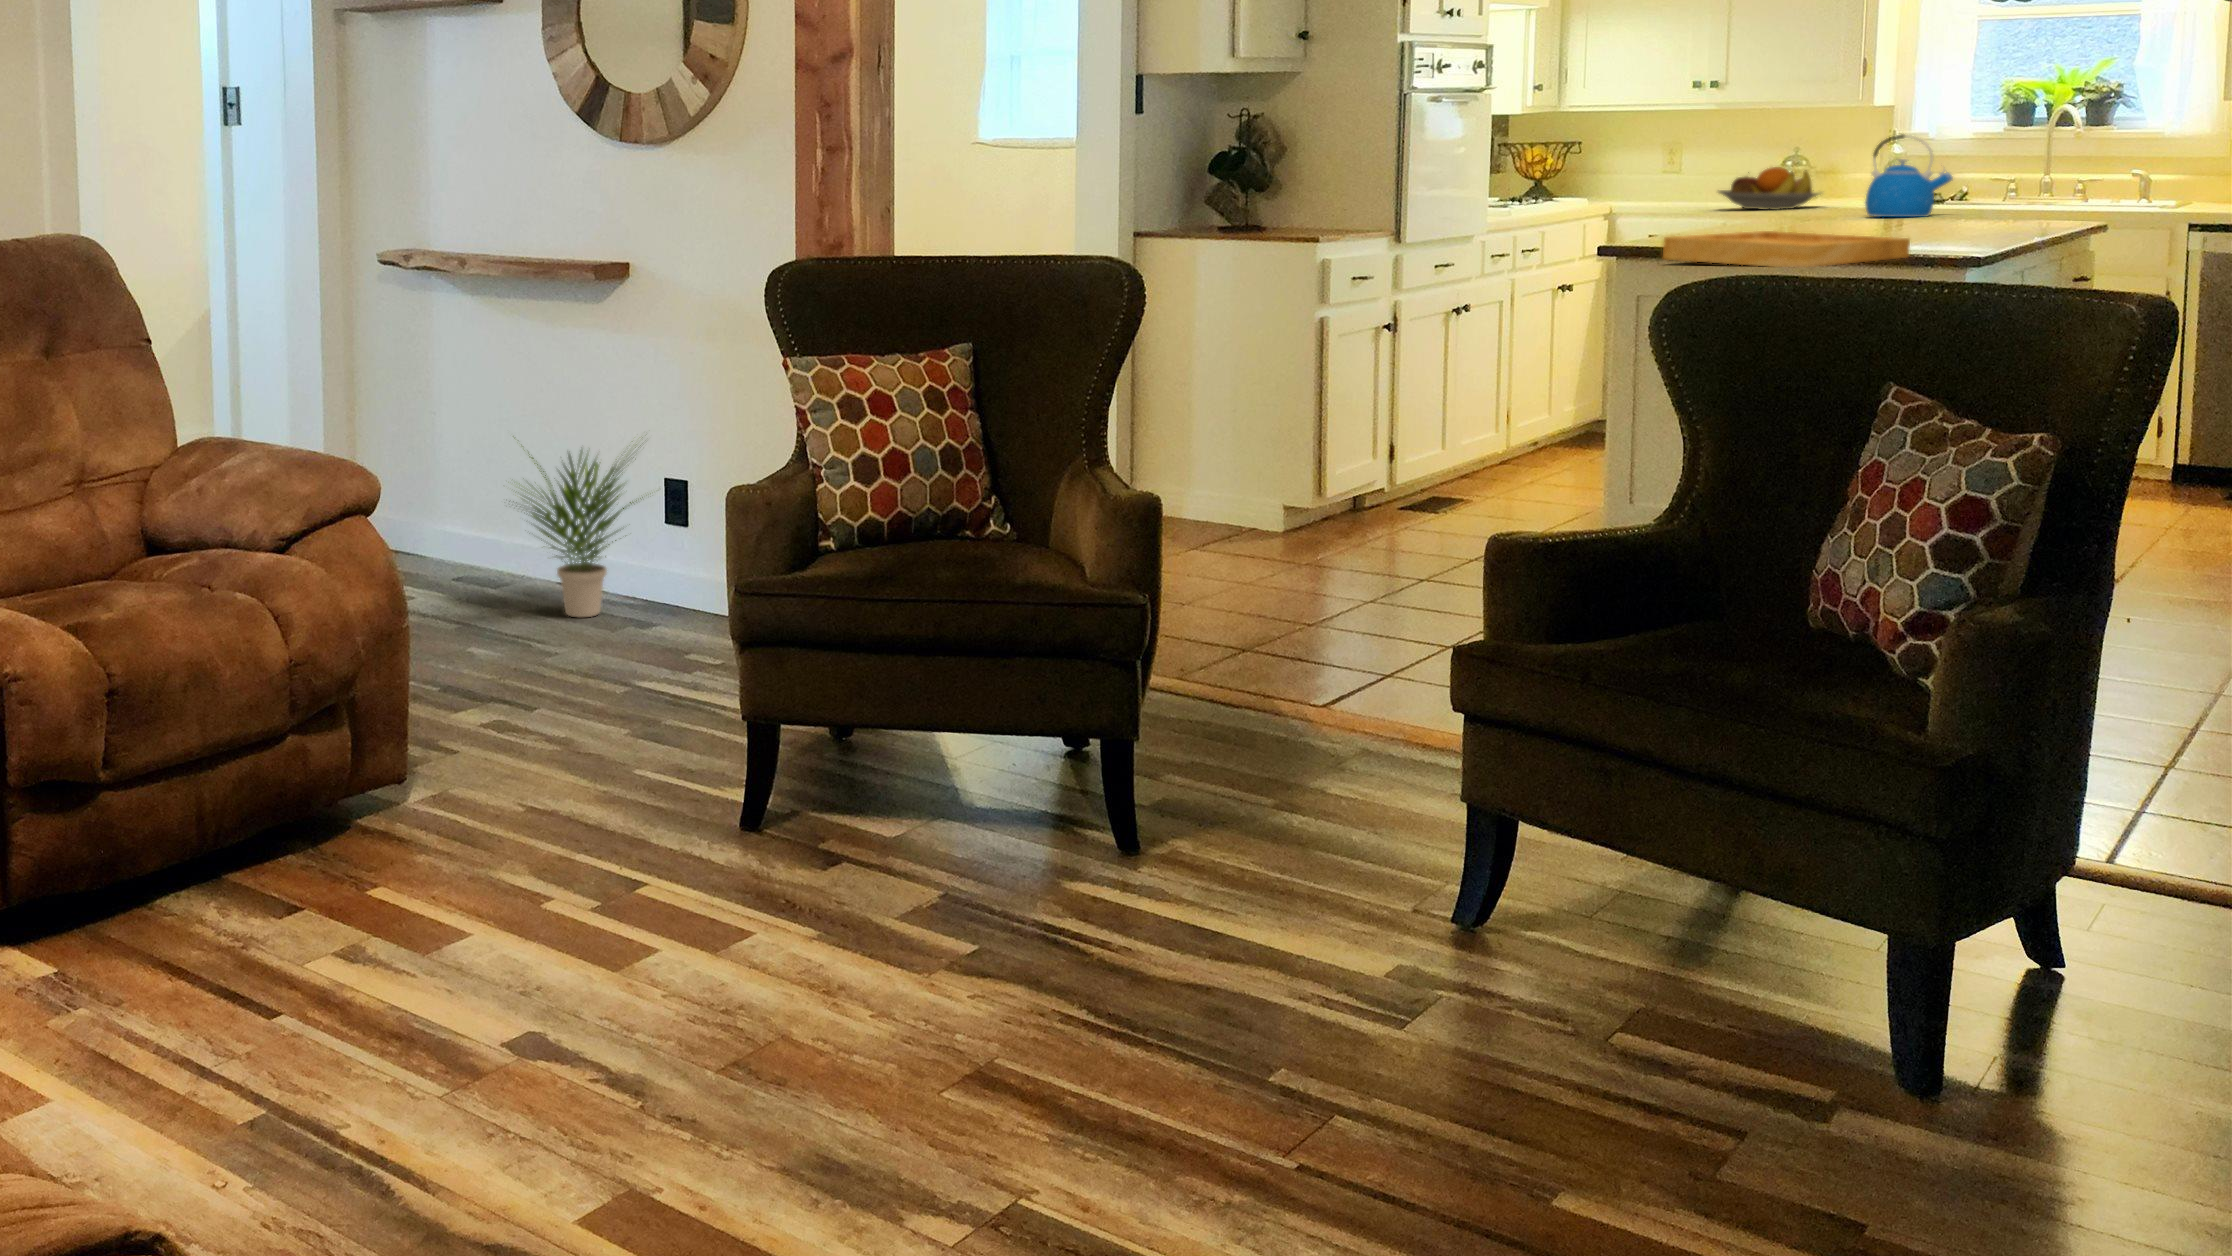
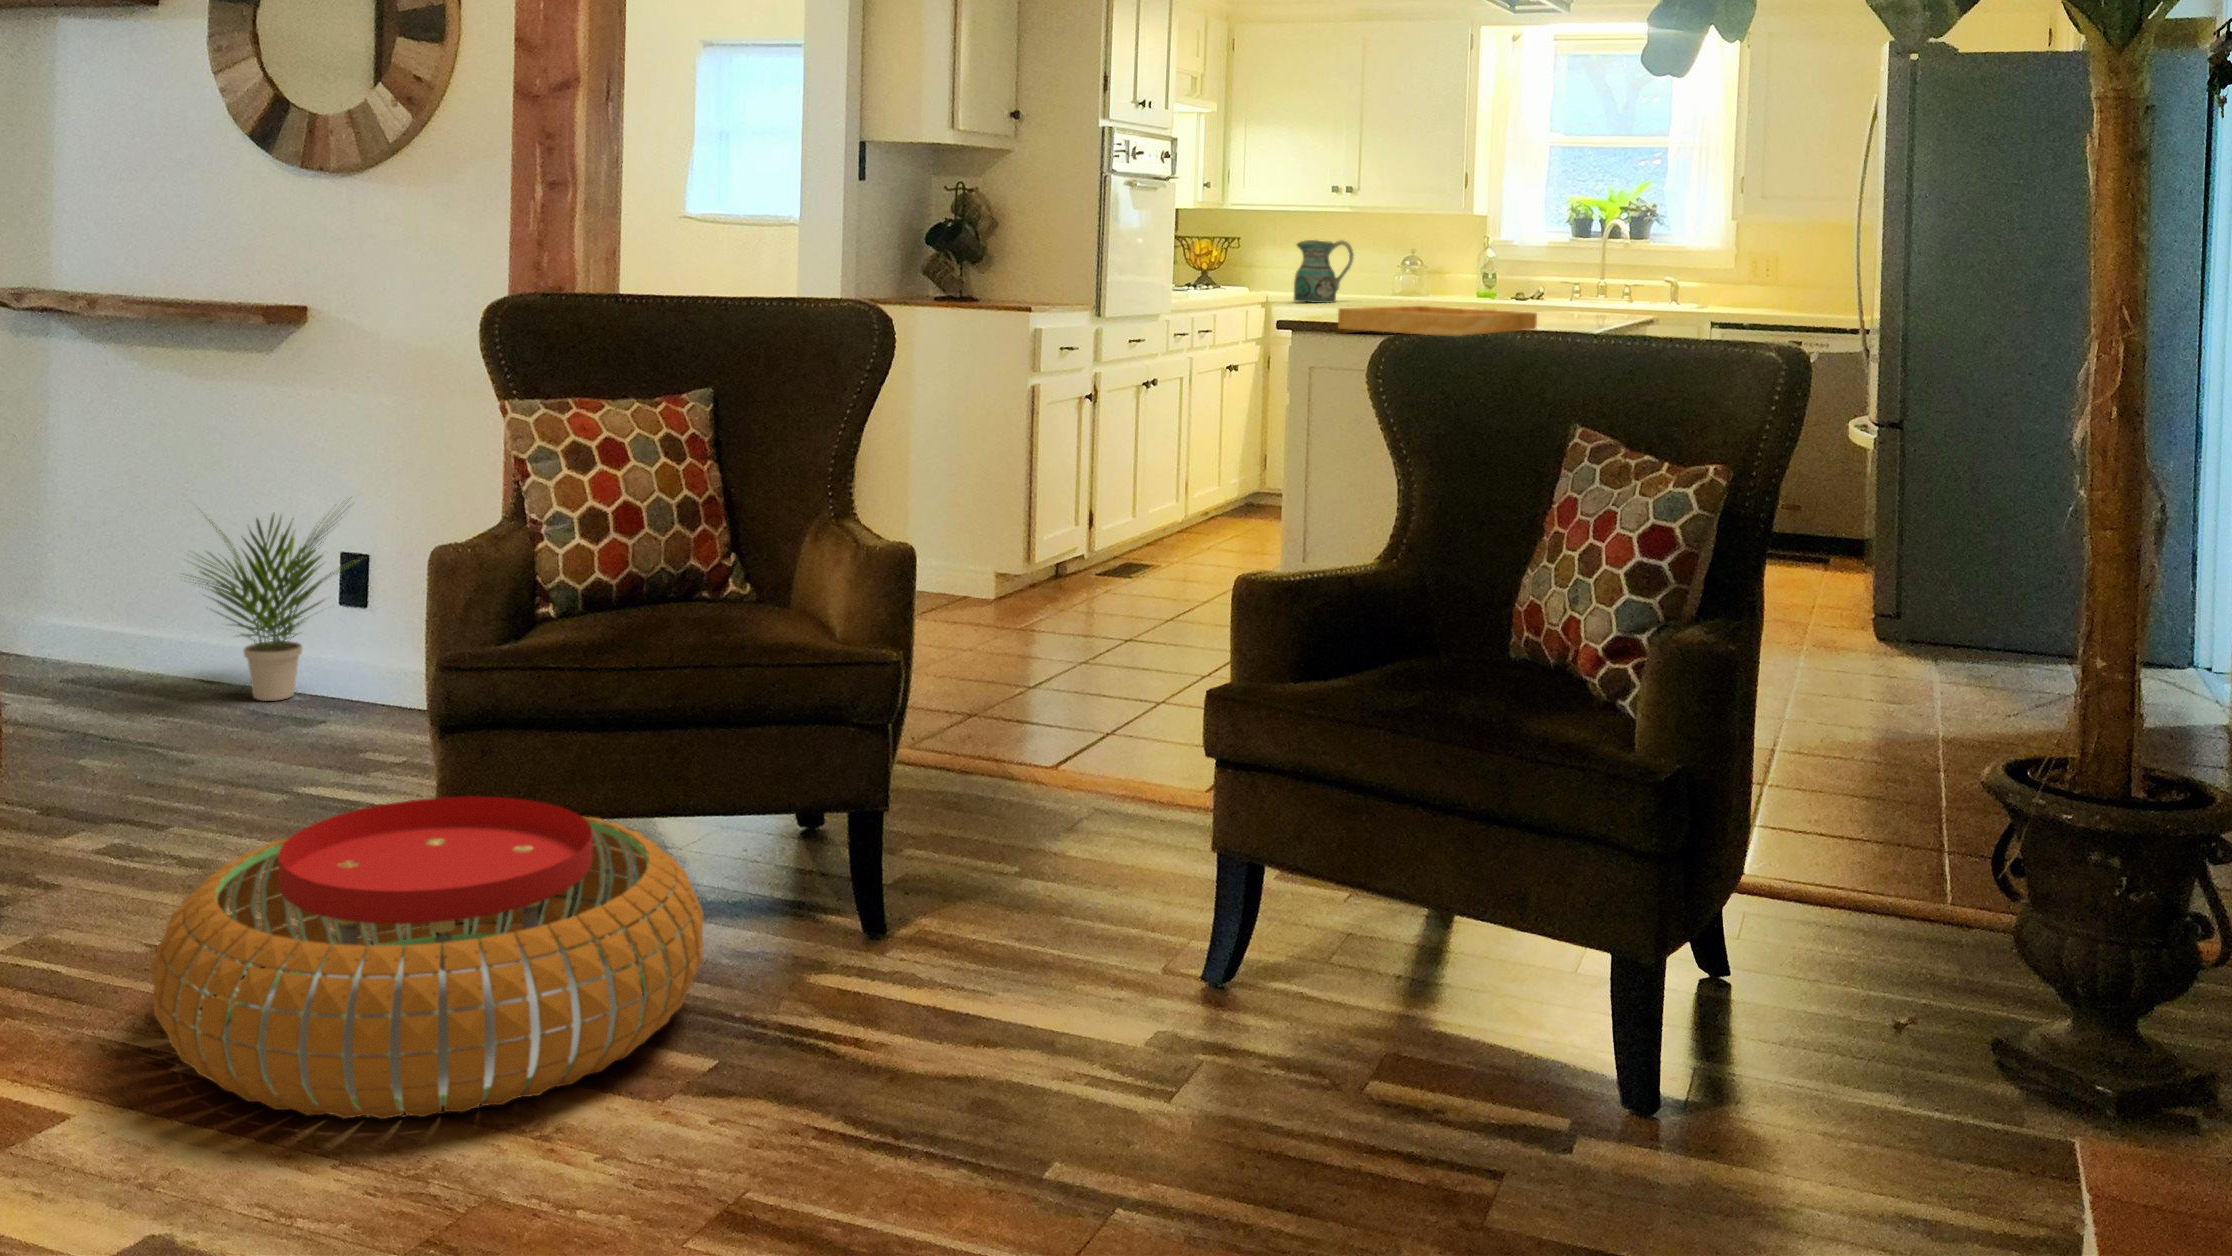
kettle: present [1865,134,1952,217] -> none [1476,234,1542,305]
ceramic pitcher: none [1640,143,1717,216] -> present [1294,240,1354,303]
fruit bowl: present [1718,167,1818,210] -> none [1352,263,1436,299]
pouf: none [511,708,967,973] -> present [152,796,704,1119]

